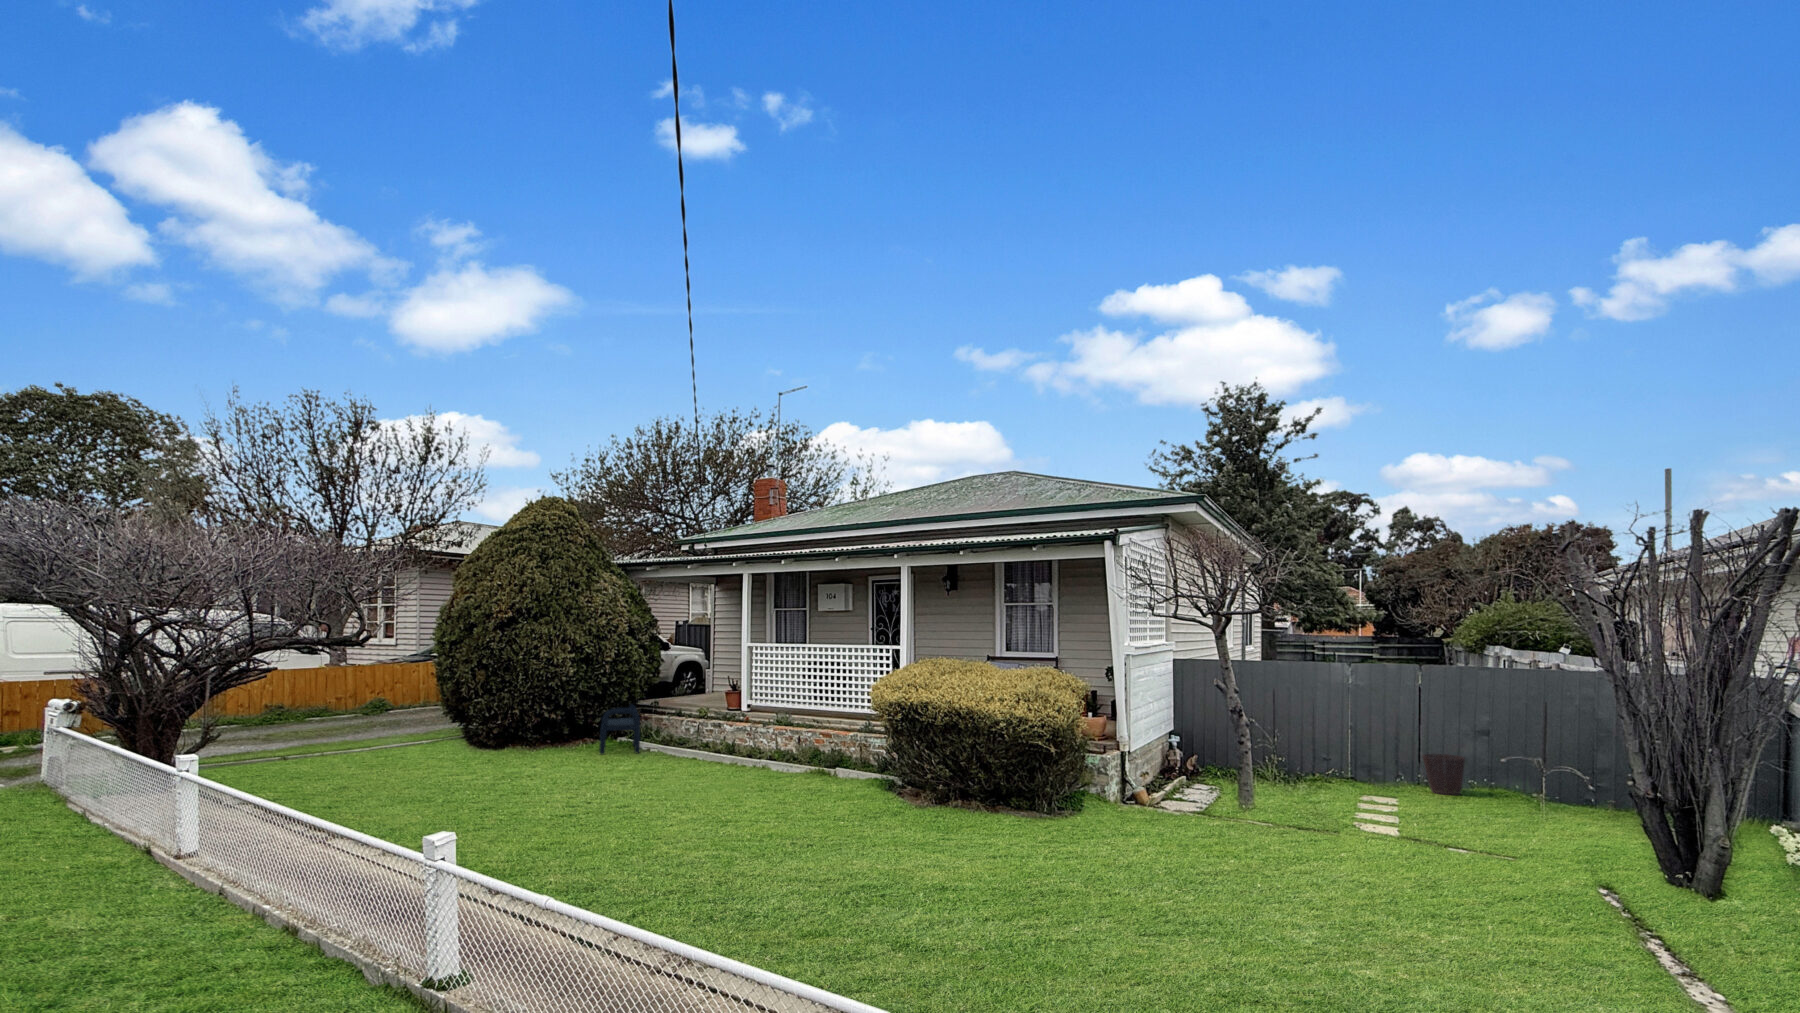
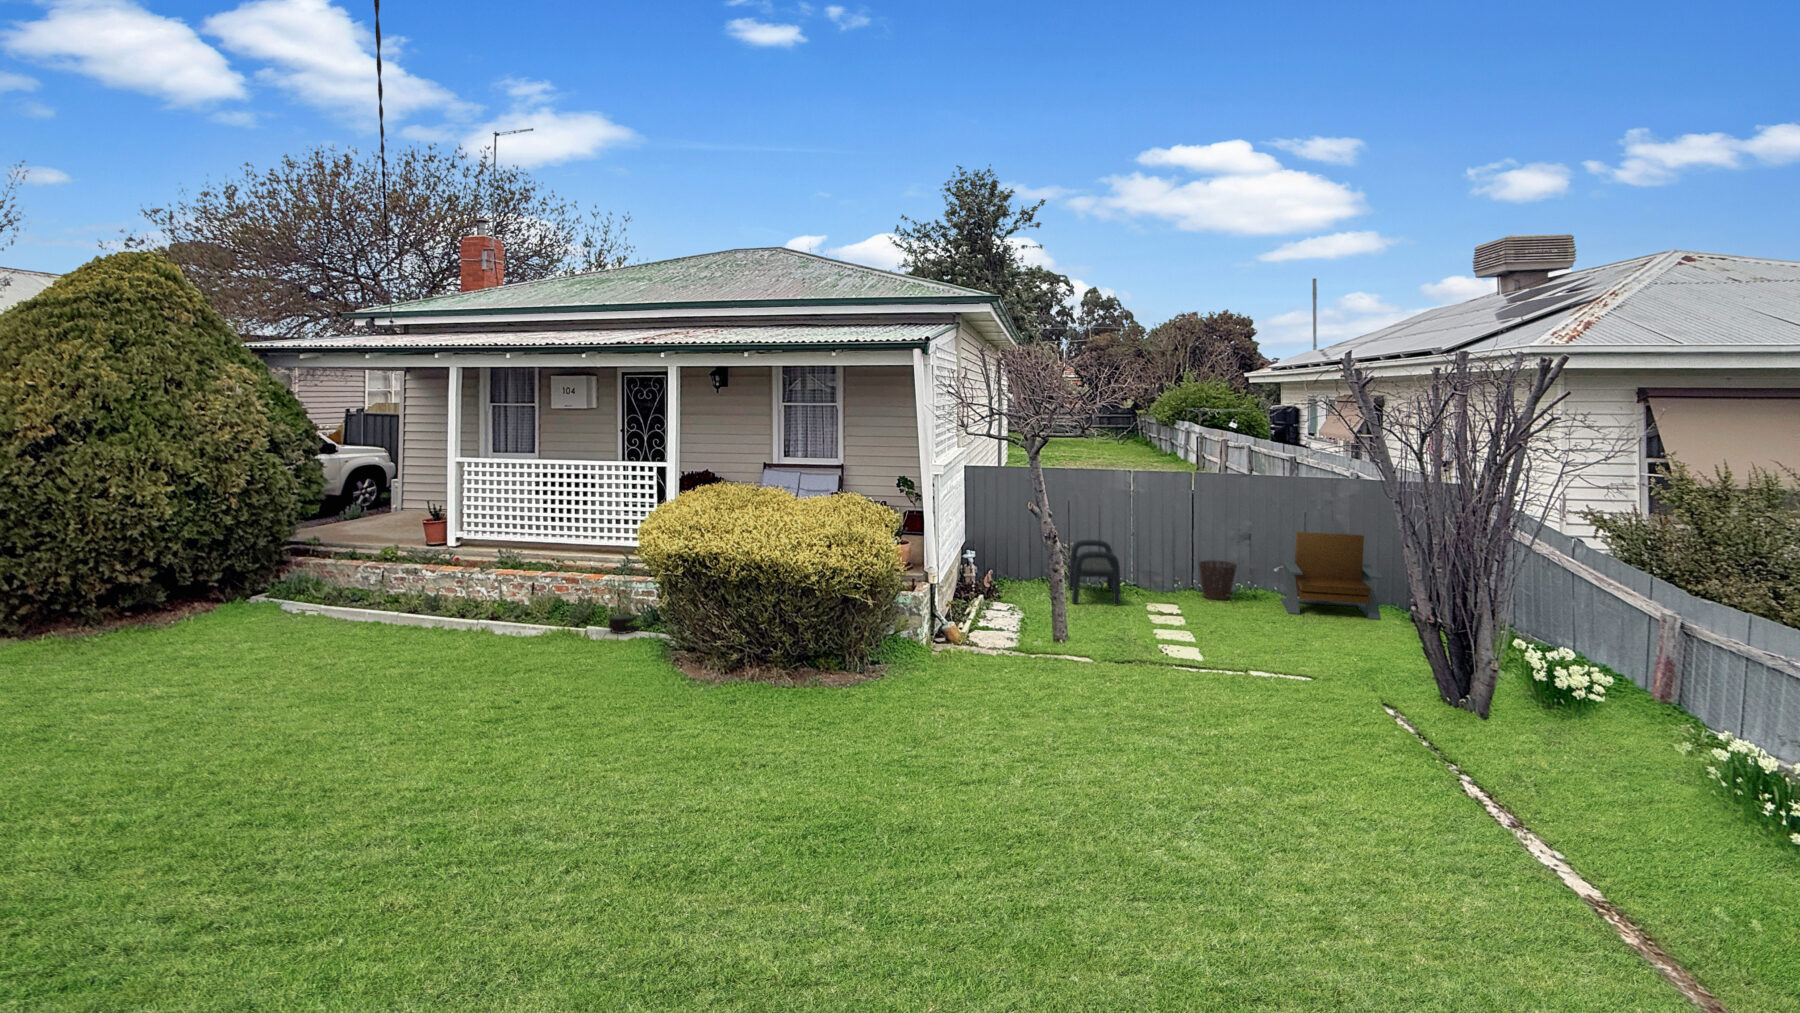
bench: present [599,705,640,755] -> present [1068,540,1120,606]
lounge chair: none [1515,724,1629,820] -> present [1281,532,1384,620]
decorative plant: none [852,736,876,780] -> present [609,581,639,634]

